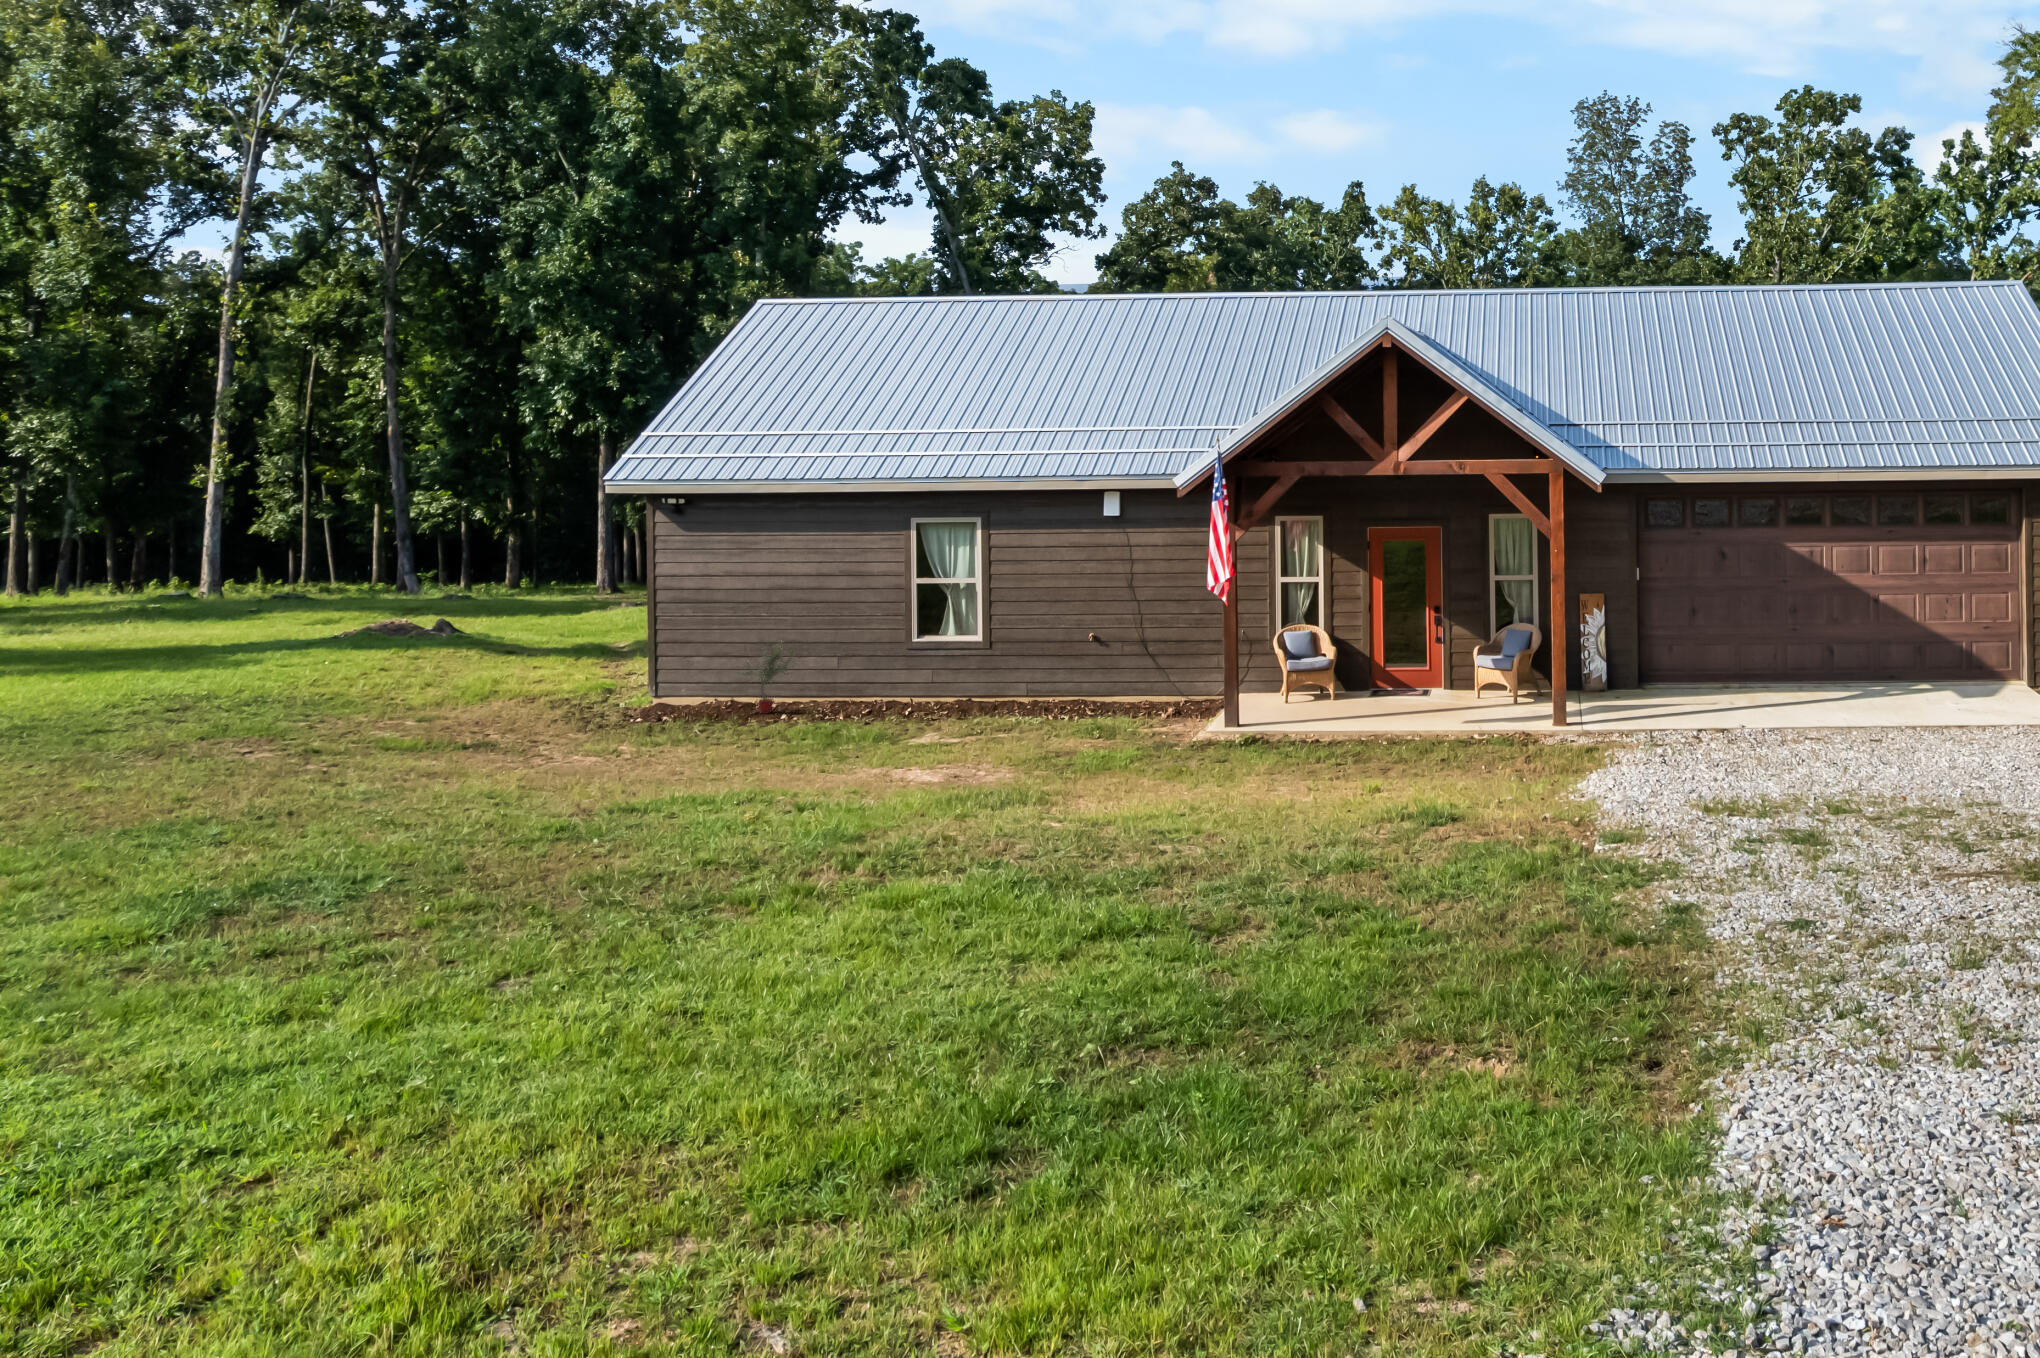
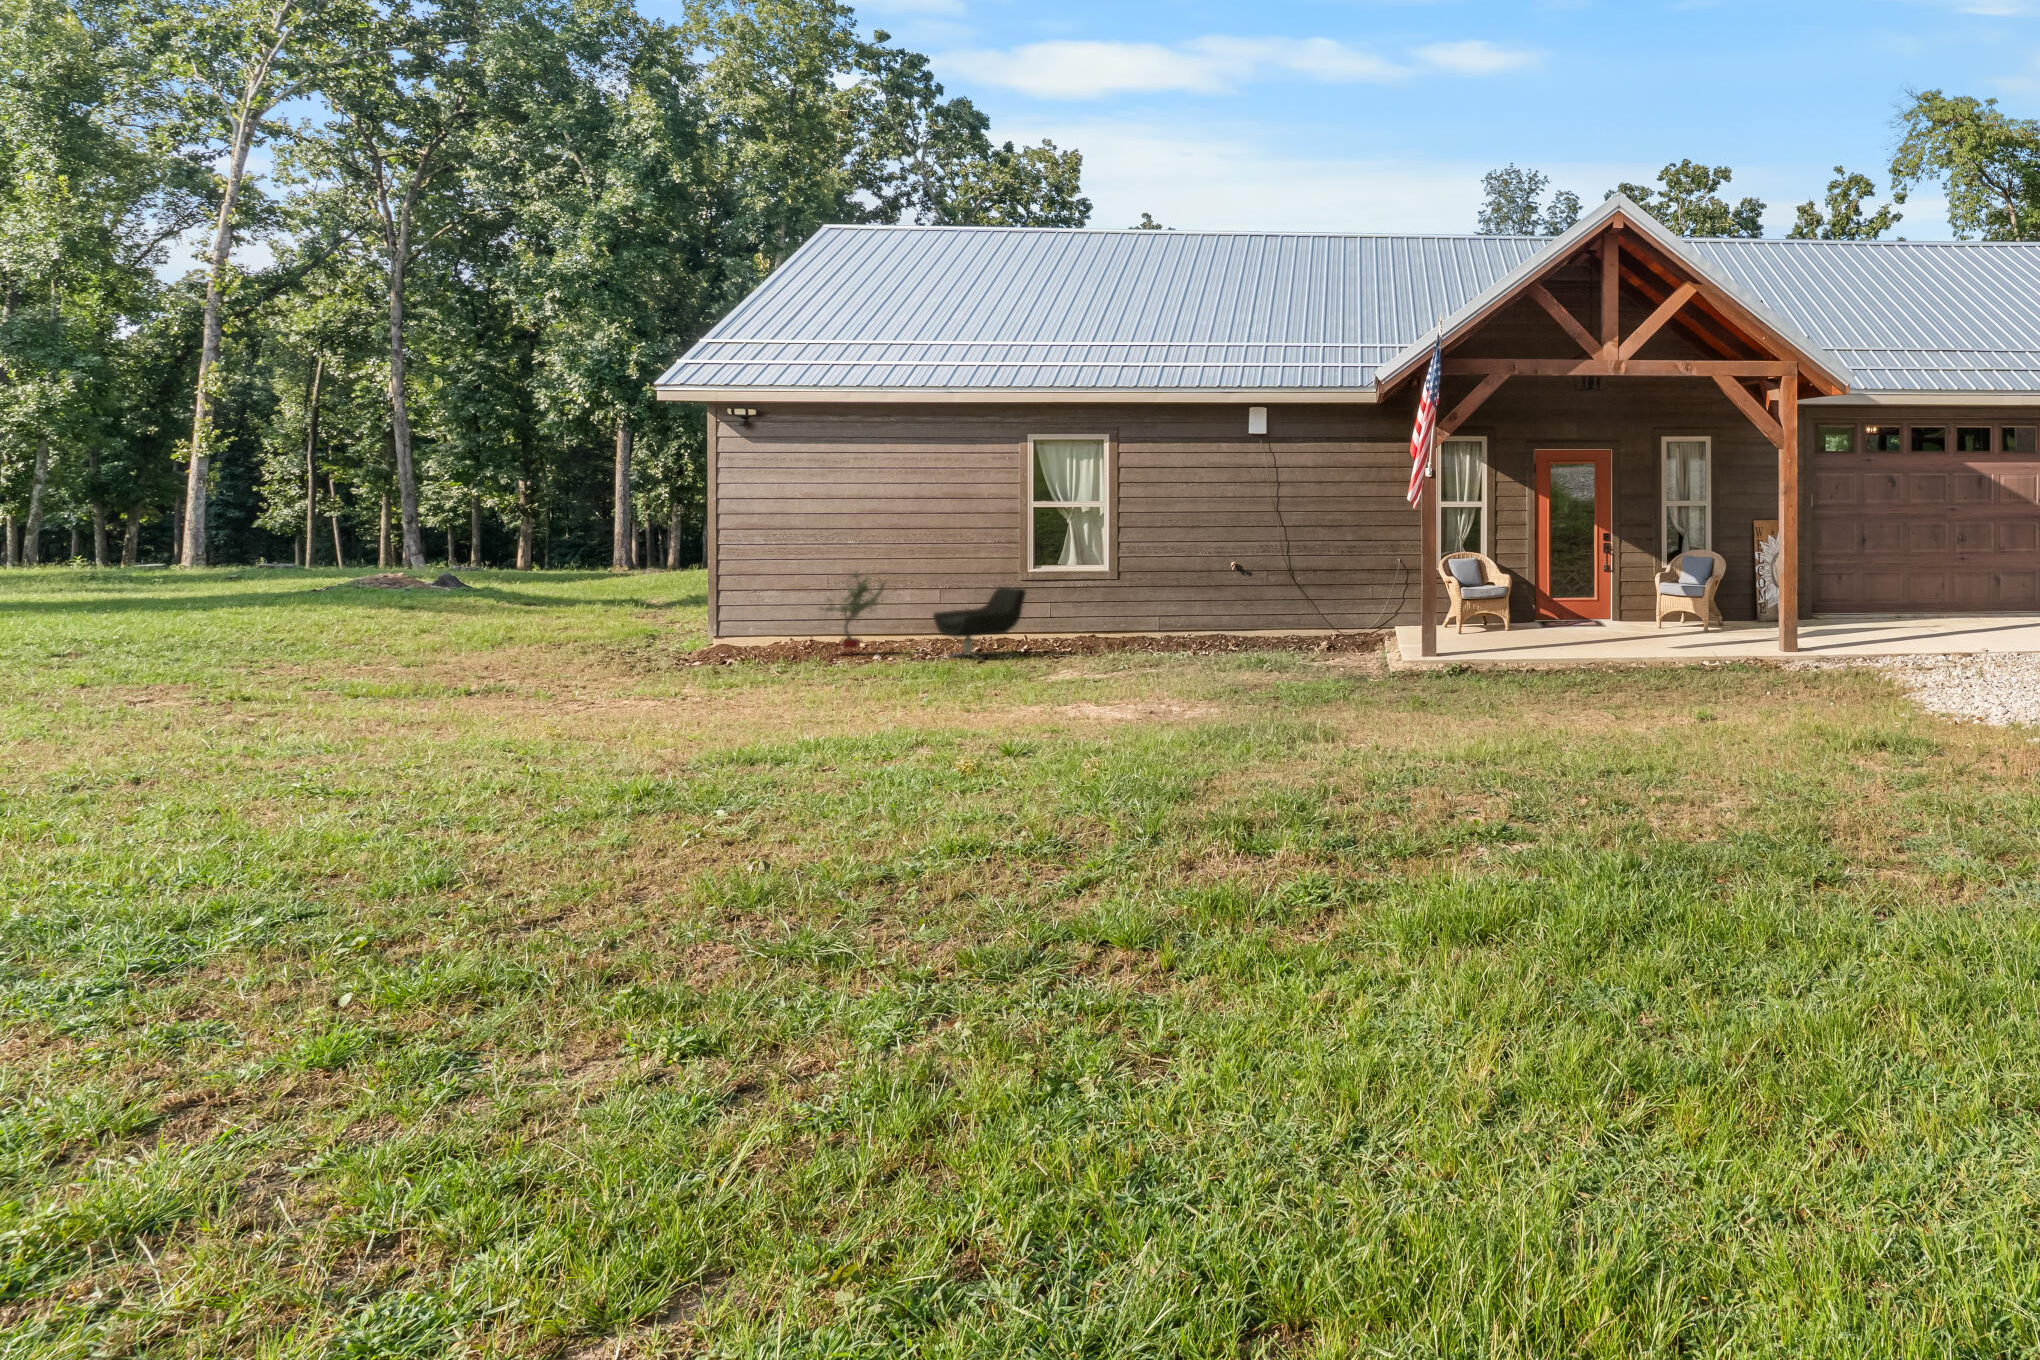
lounge chair: none [829,655,909,720] -> present [933,587,1026,658]

